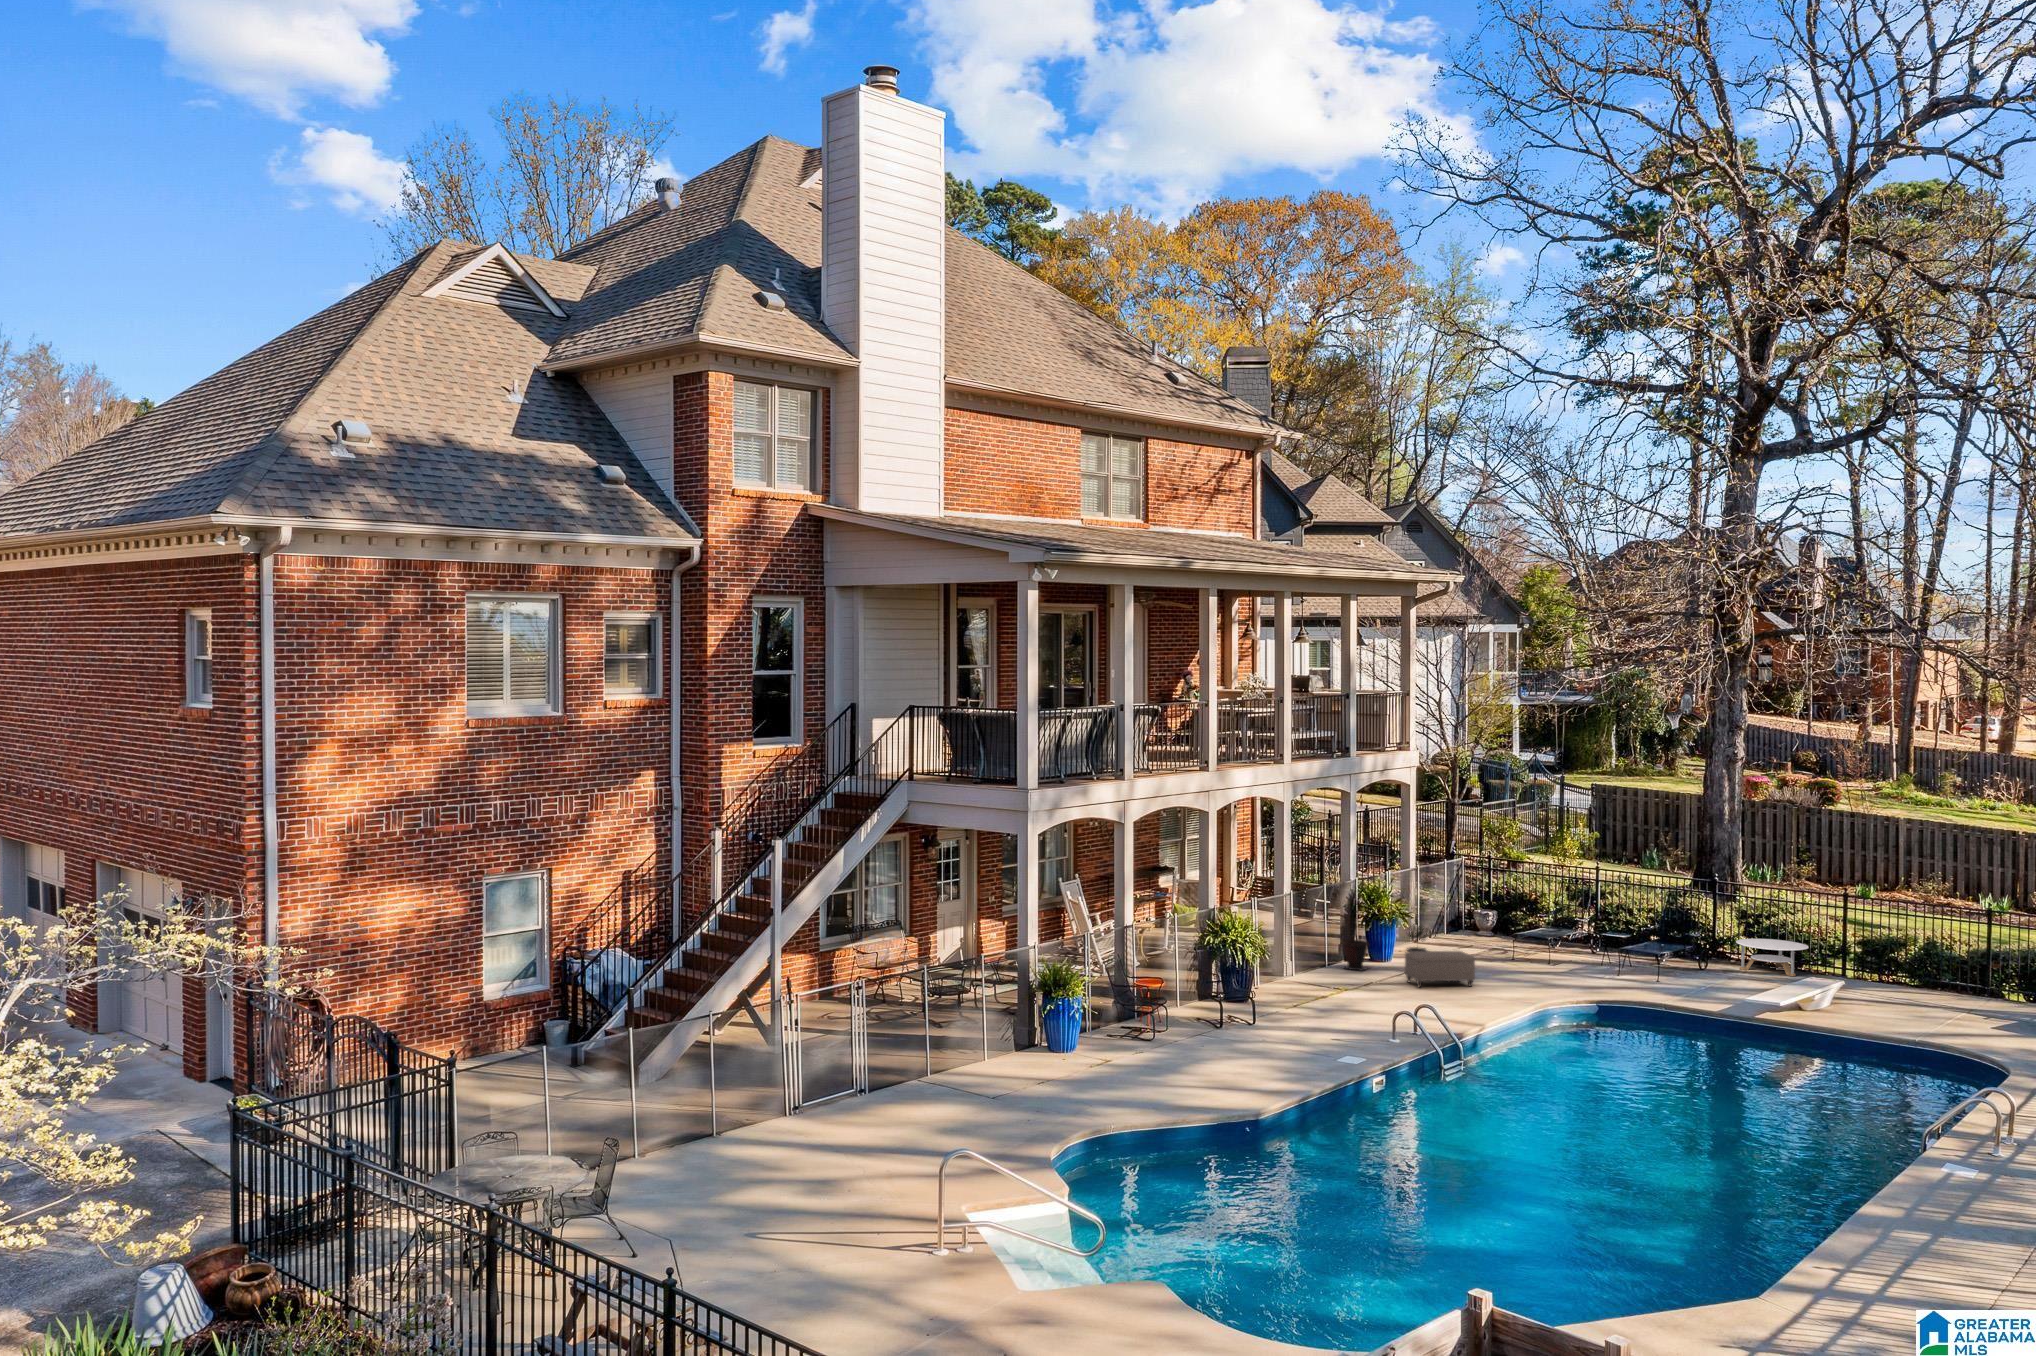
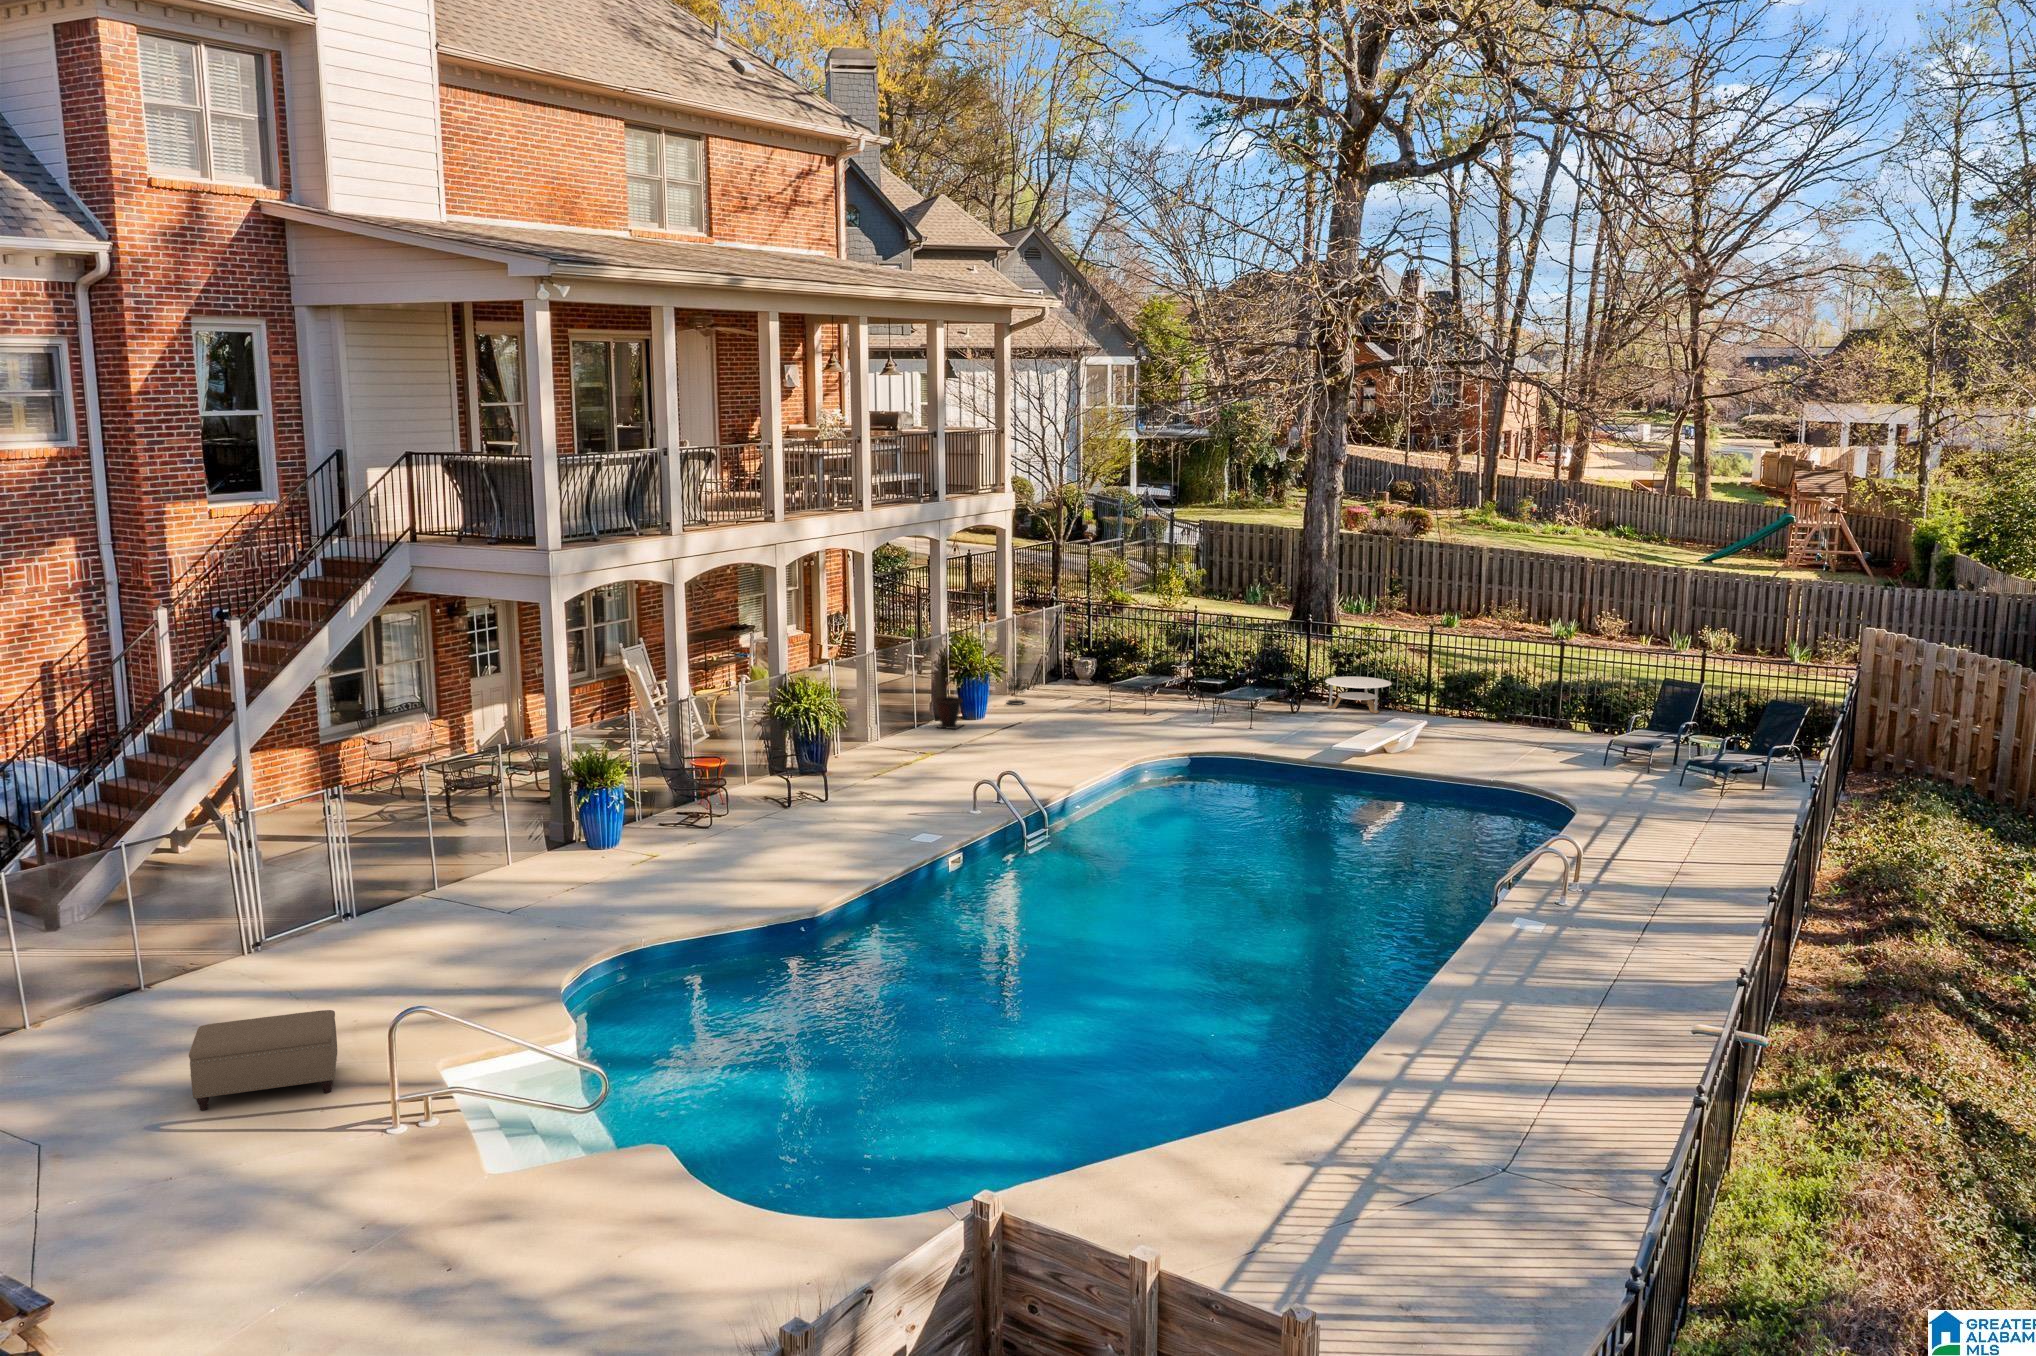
ottoman: present [1405,951,1476,987] -> present [189,1010,337,1110]

